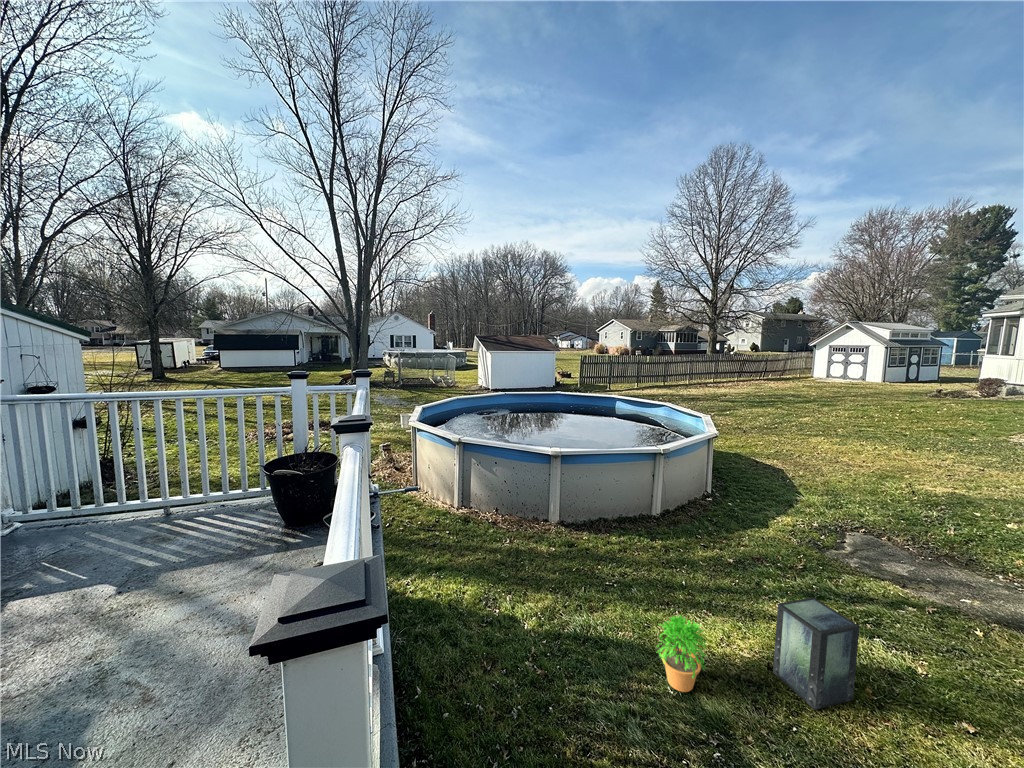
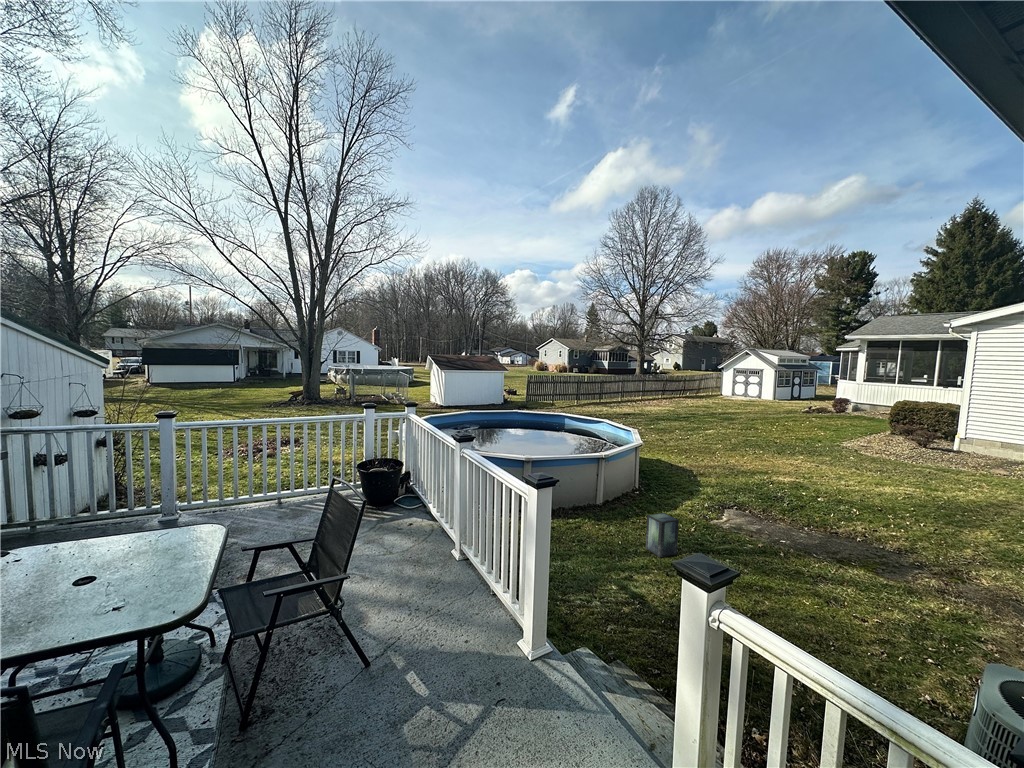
potted plant: present [658,615,707,692] -> none [593,522,616,556]

